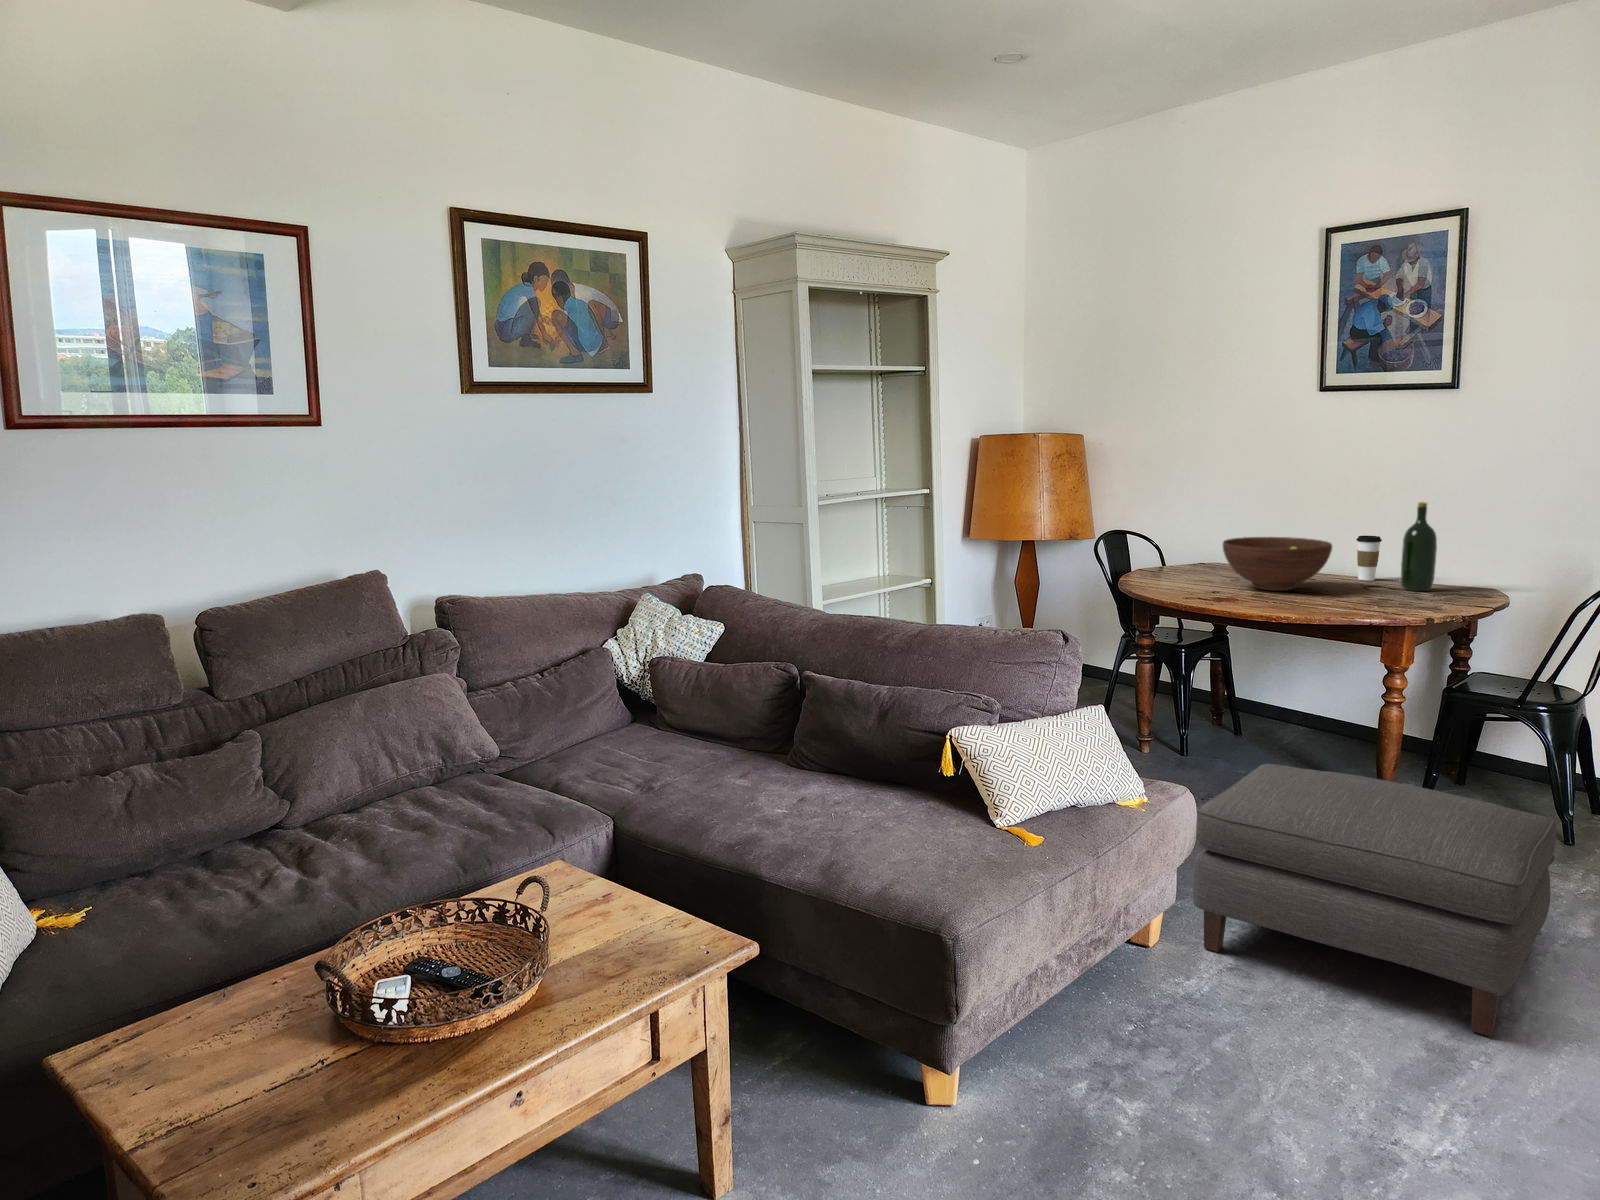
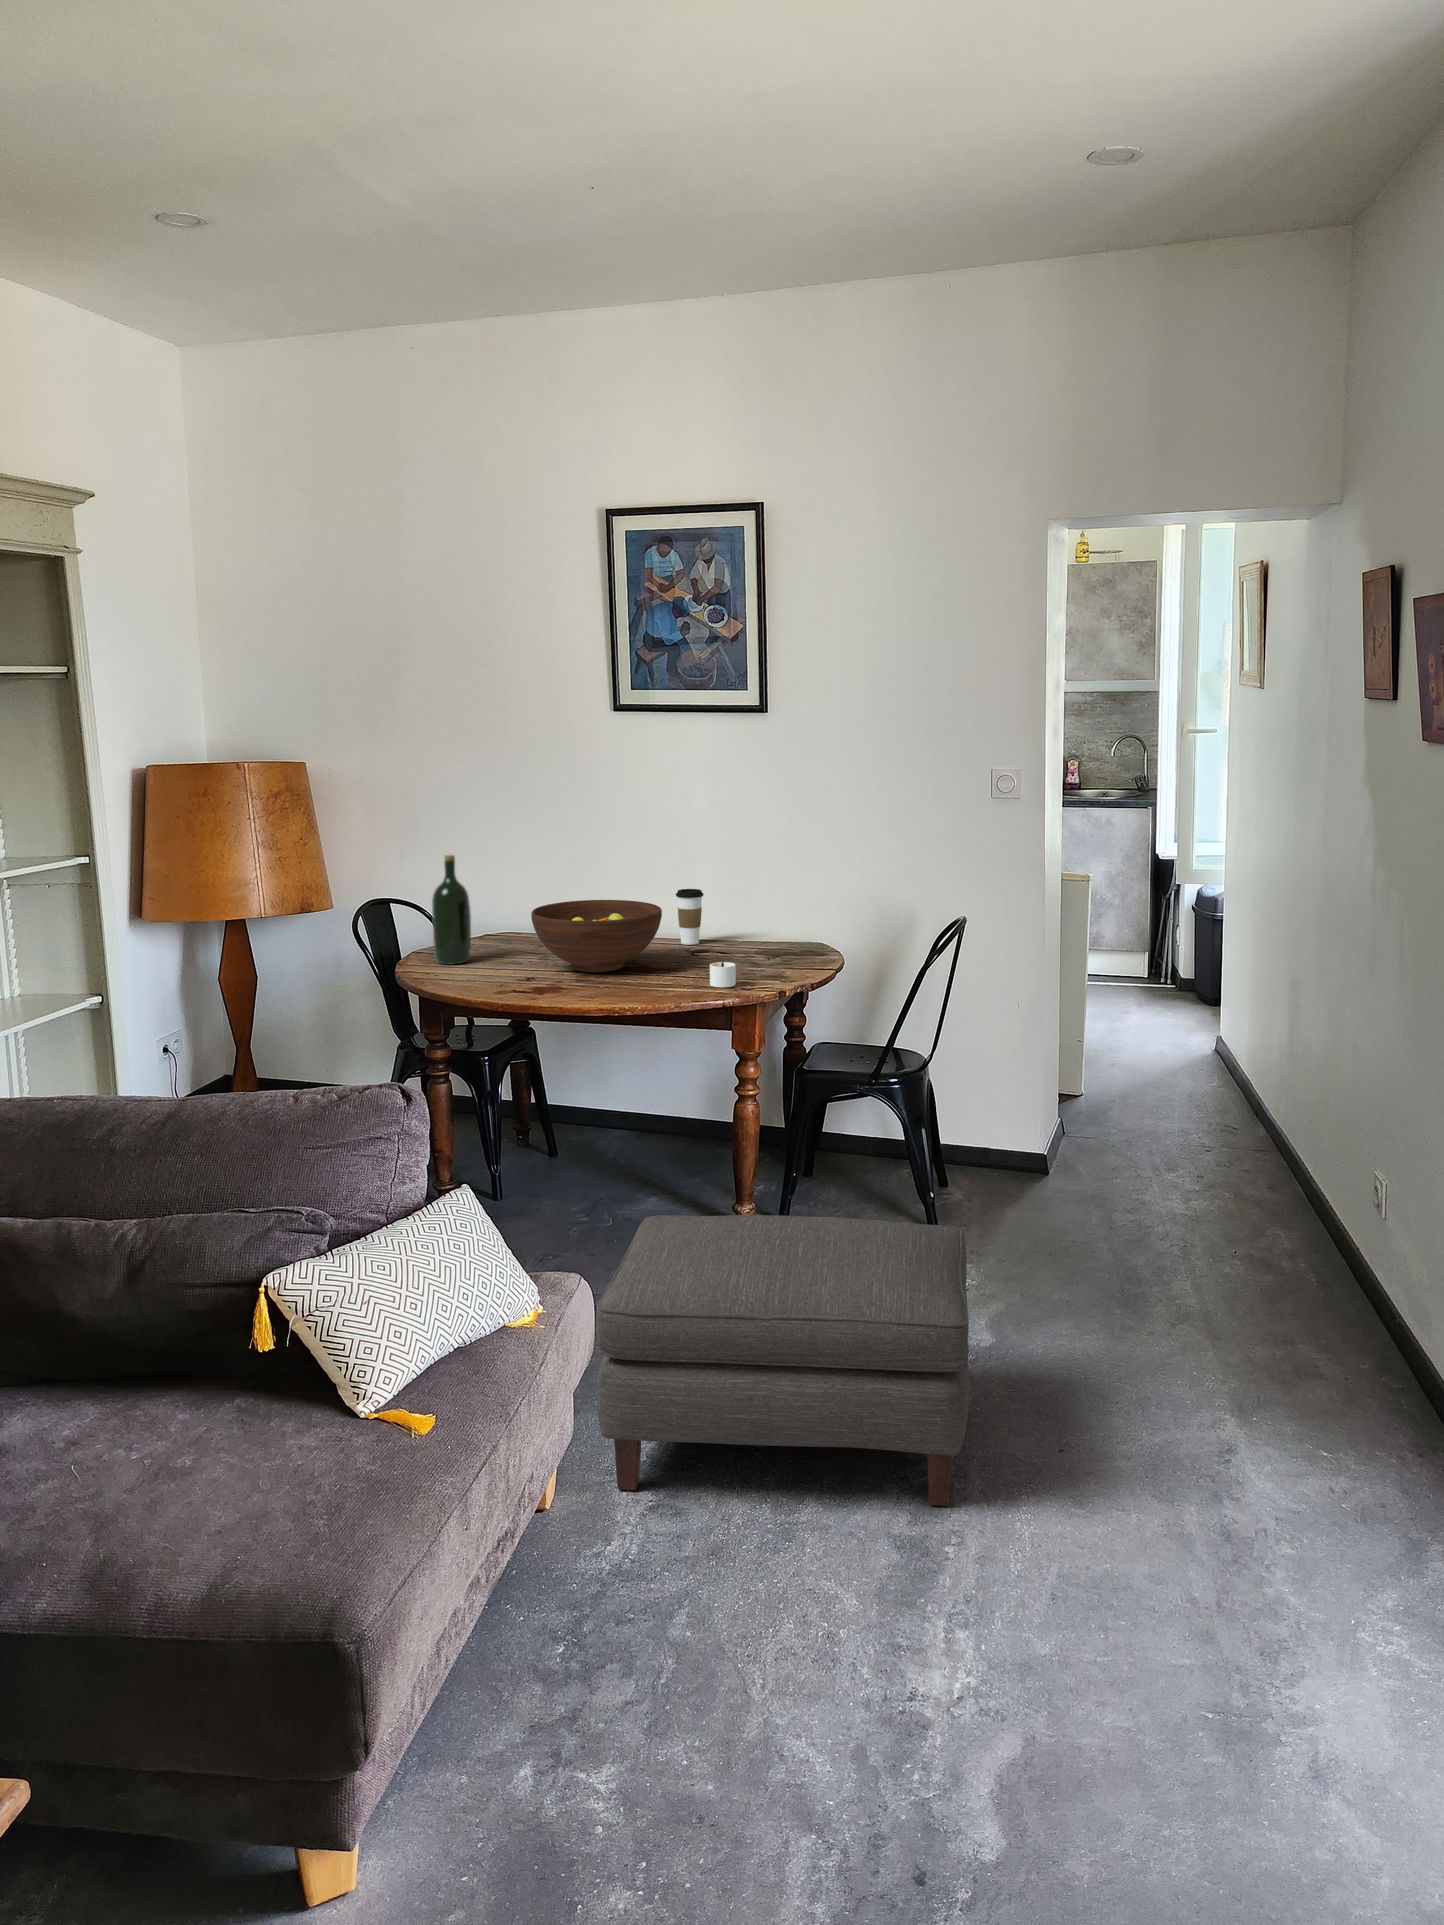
wine bottle: present [1401,502,1437,591] -> present [432,855,471,964]
candle: none [1363,586,1393,607] -> present [710,962,736,988]

